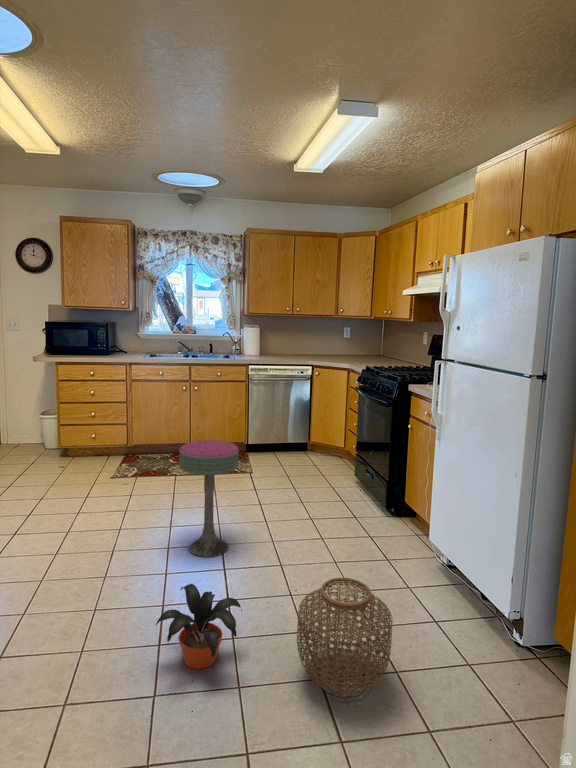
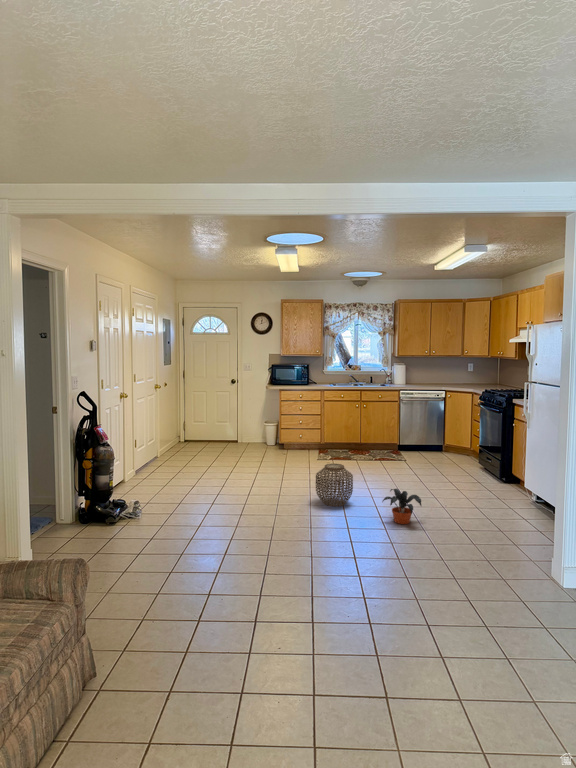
bar stool: present [179,440,239,557] -> none [376,429,409,493]
woven basket: present [297,578,392,697] -> present [316,464,353,507]

